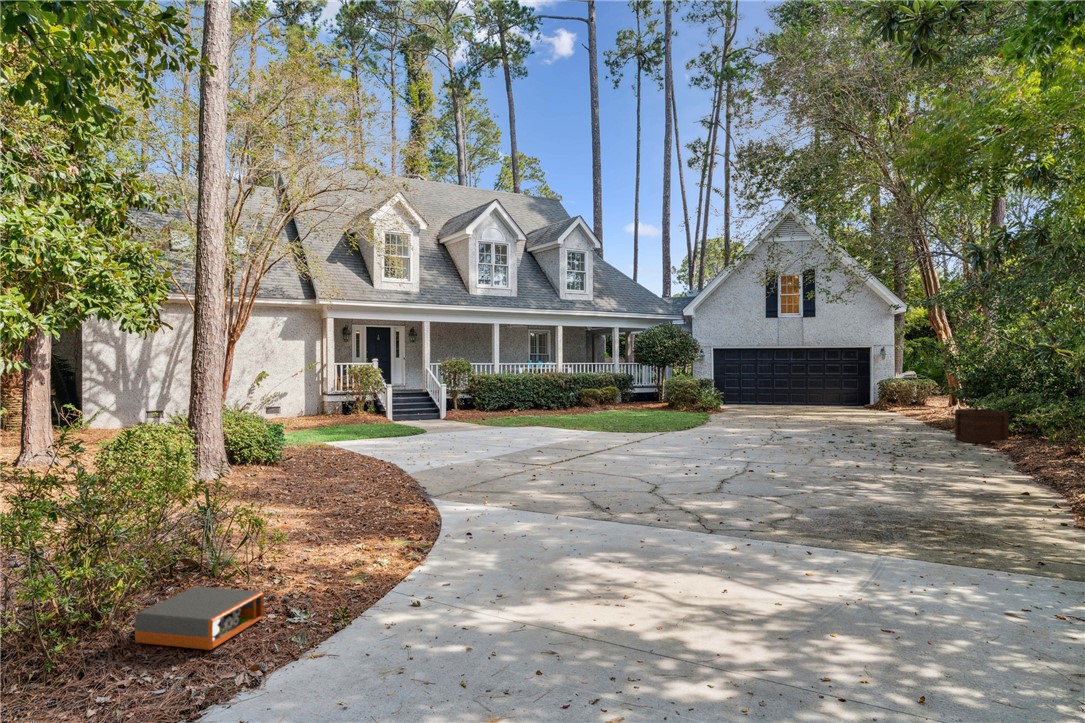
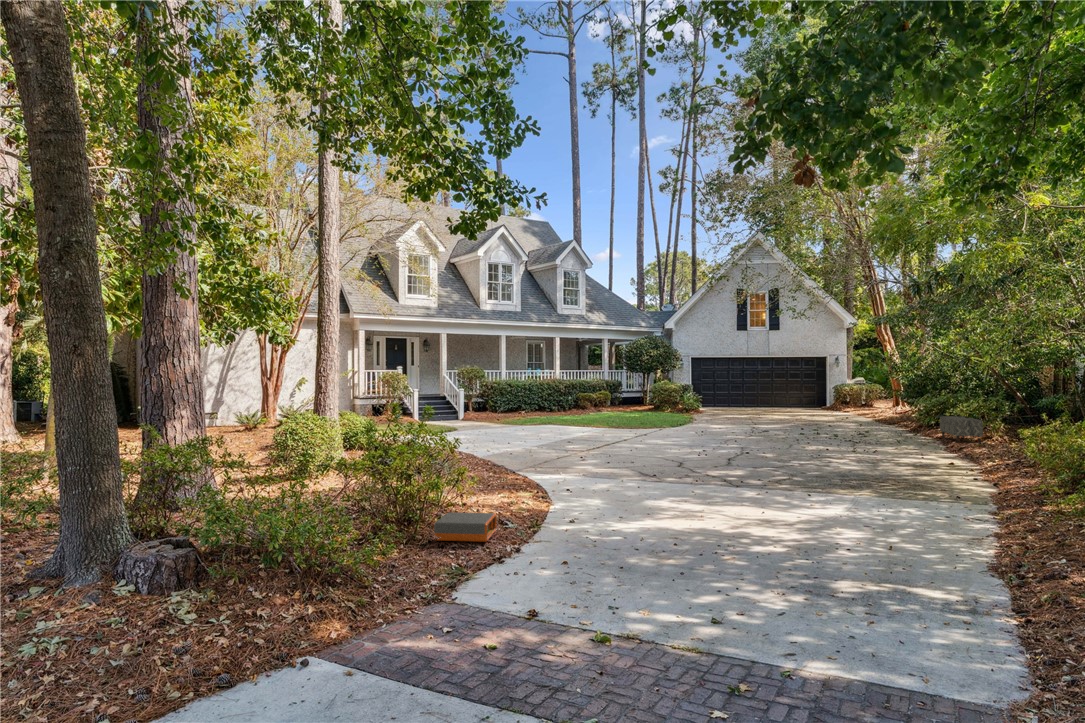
wooden crate: present [955,409,1009,444] -> none [898,407,939,434]
bench: none [1010,422,1070,460] -> present [940,416,983,444]

